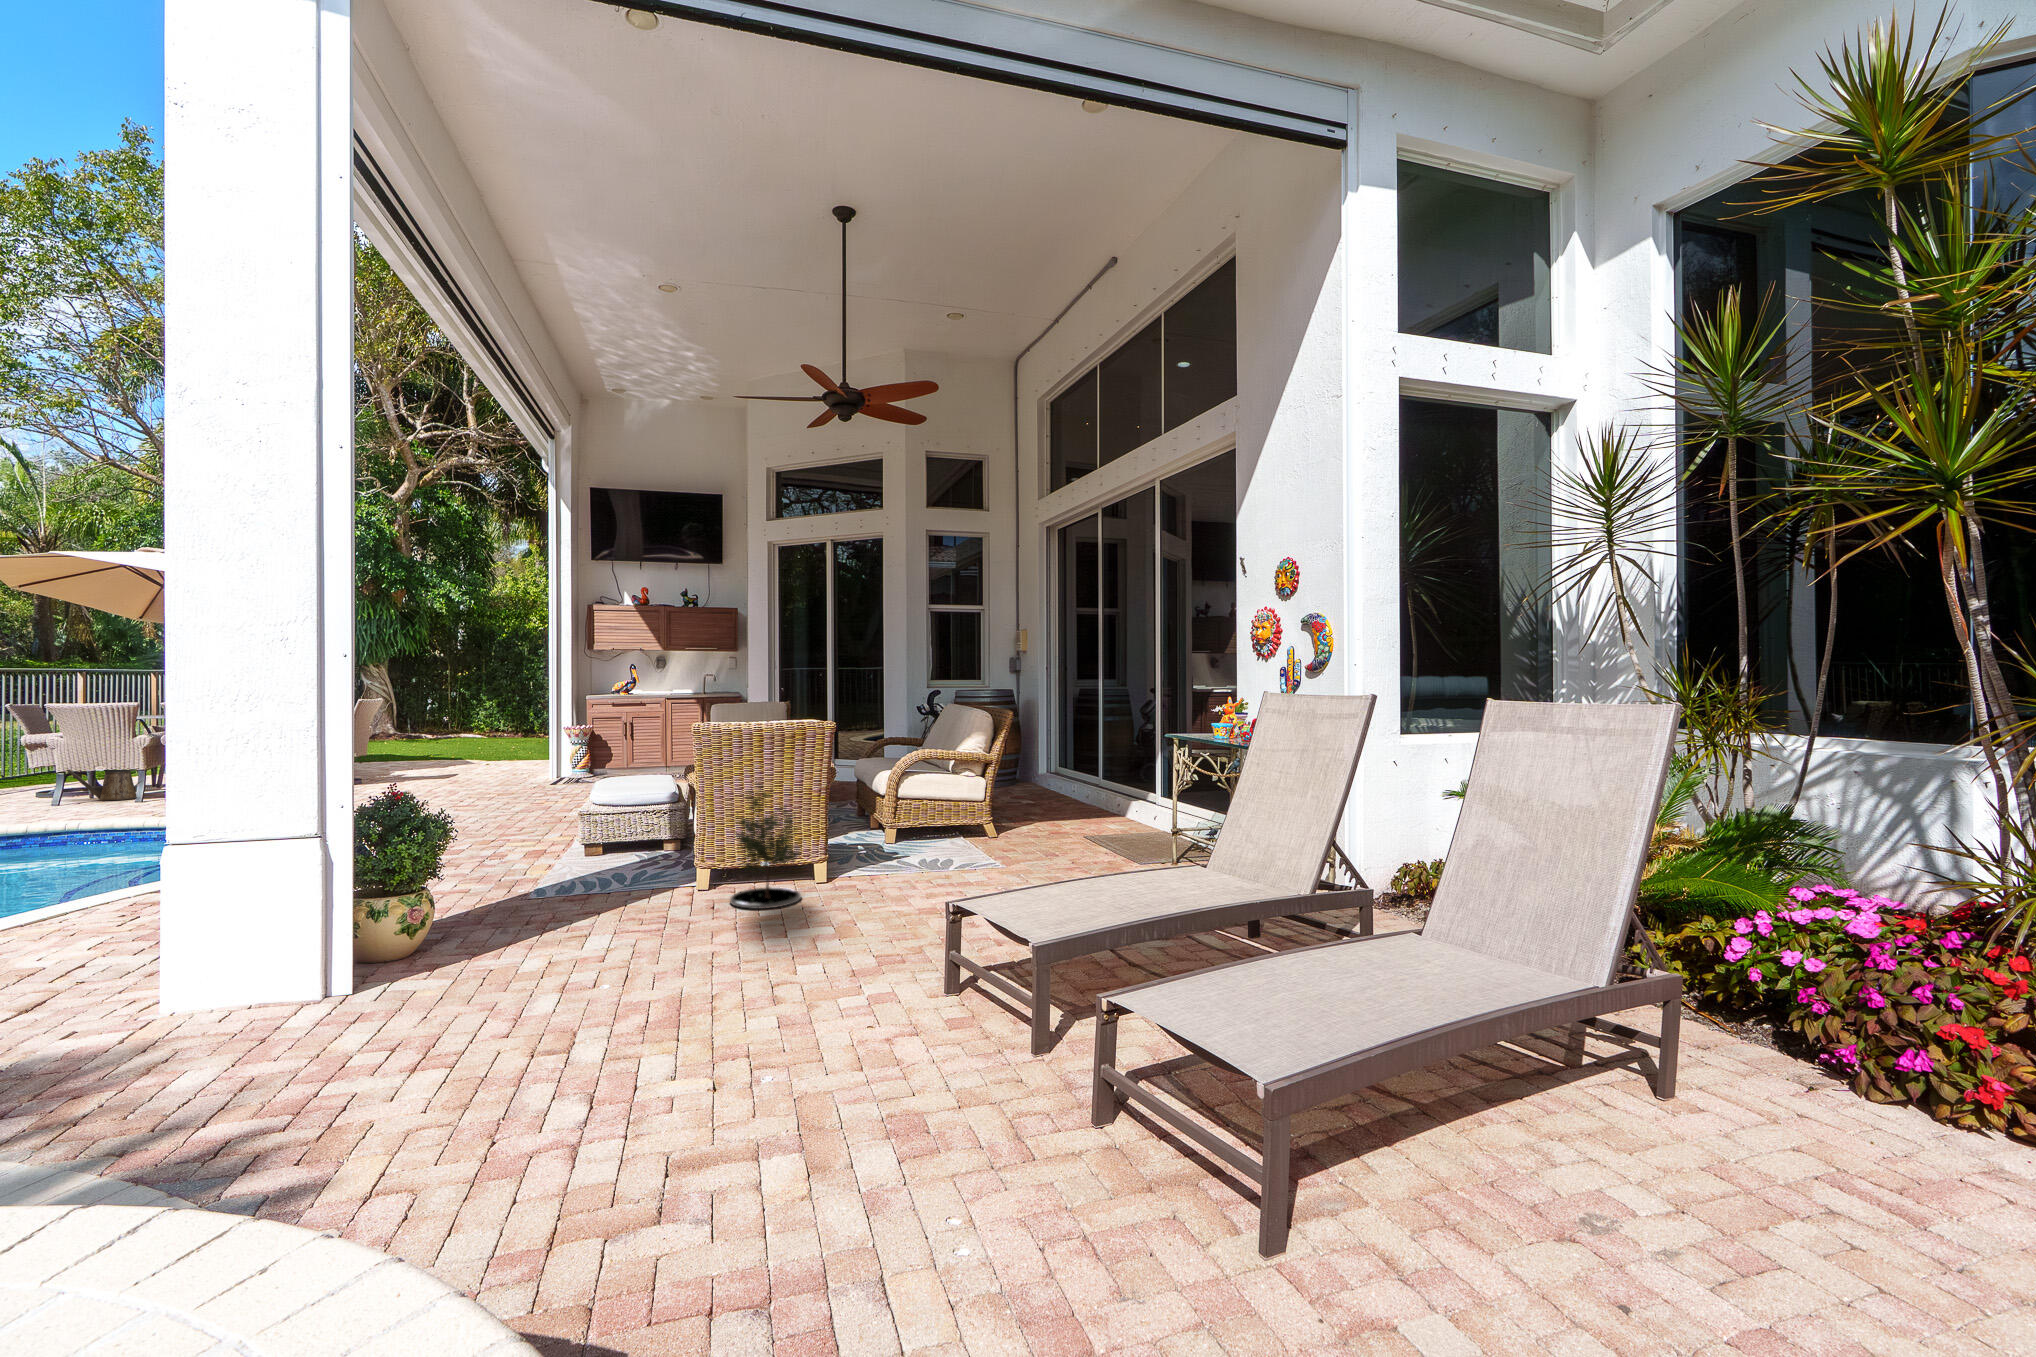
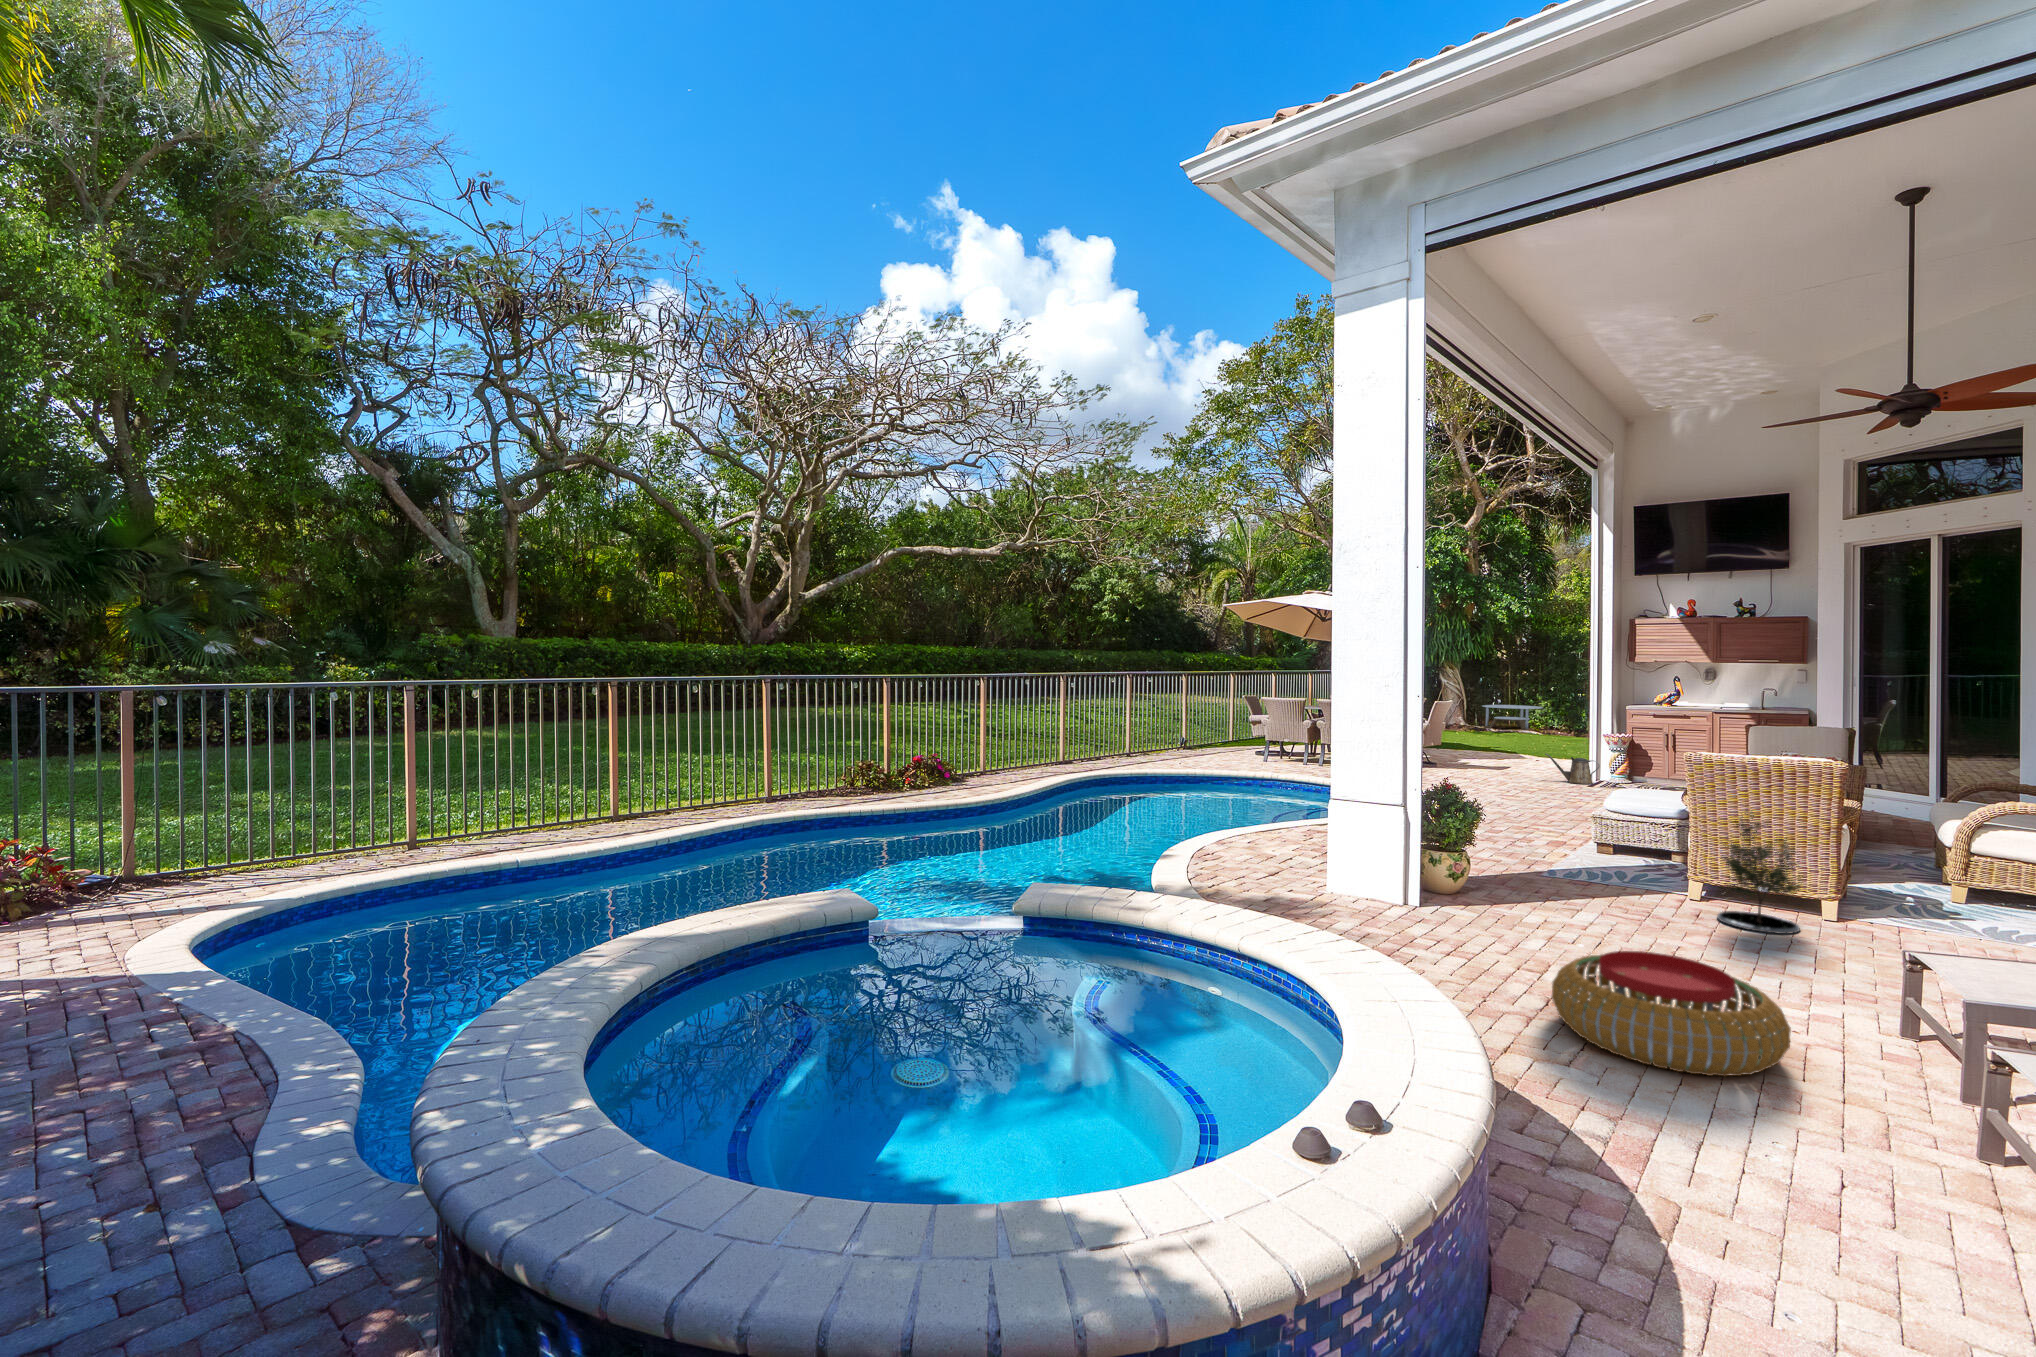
round table: none [416,707,487,734] -> present [1483,705,1543,731]
watering can: present [66,769,142,801] -> present [1545,754,1600,784]
pouf: none [606,975,891,1161] -> present [1552,951,1791,1076]

